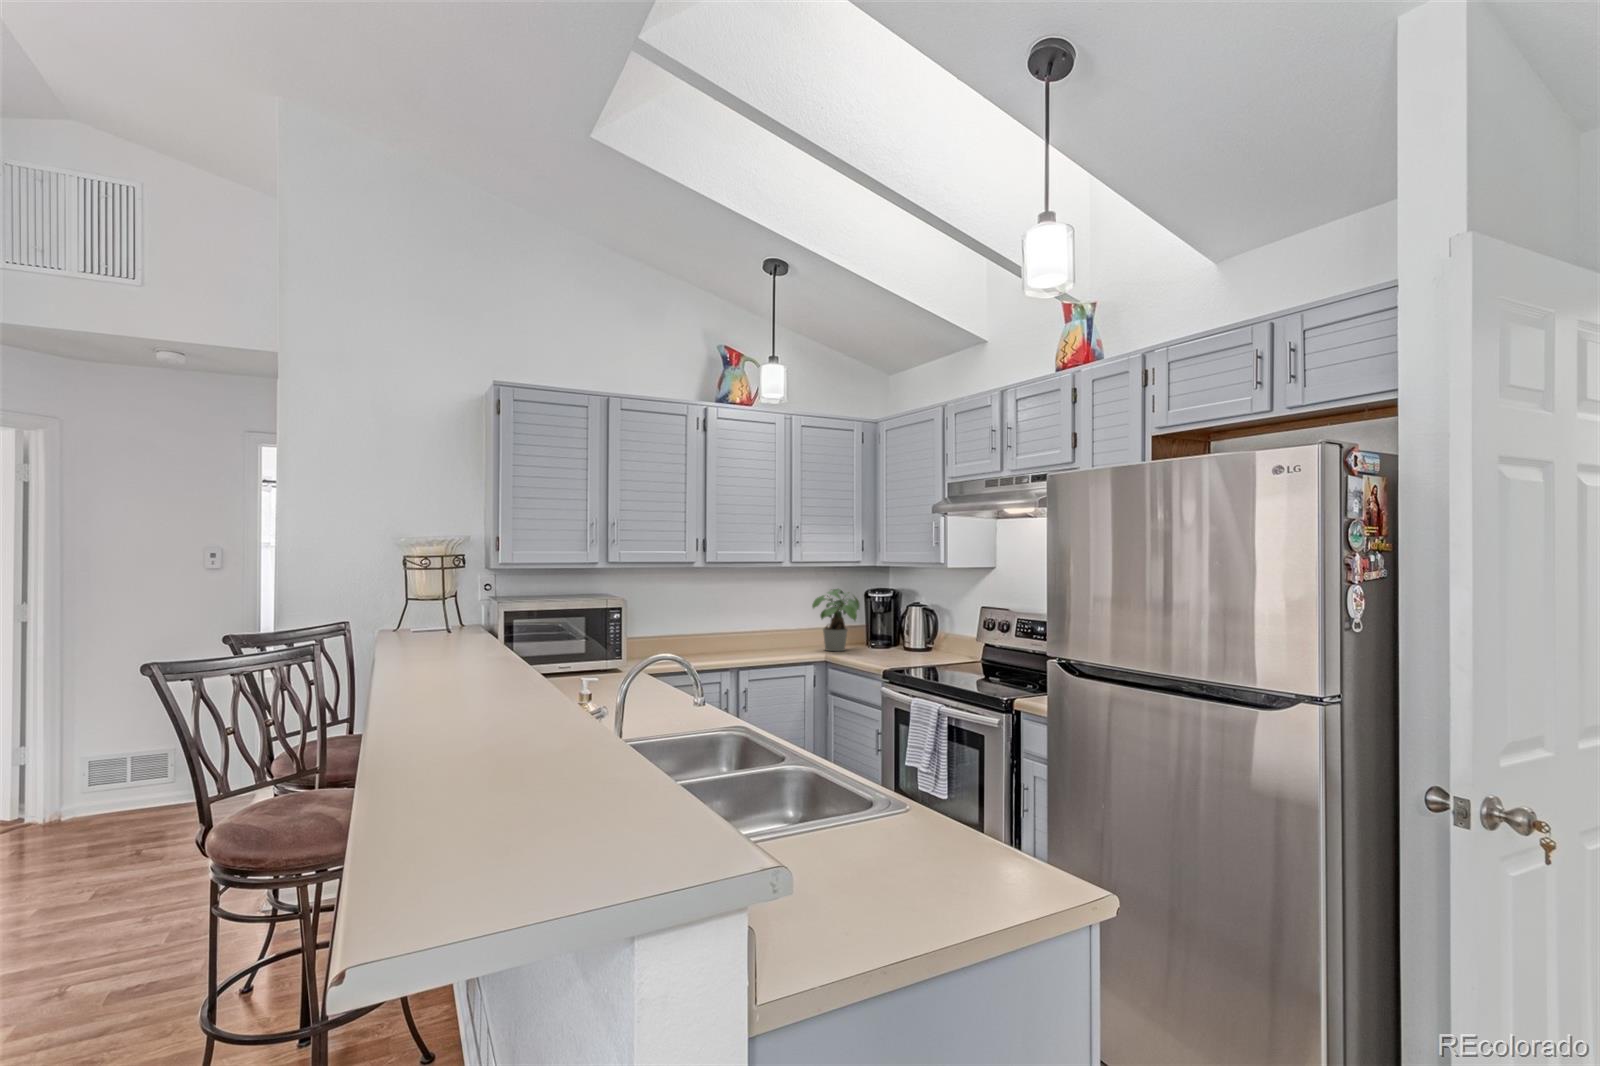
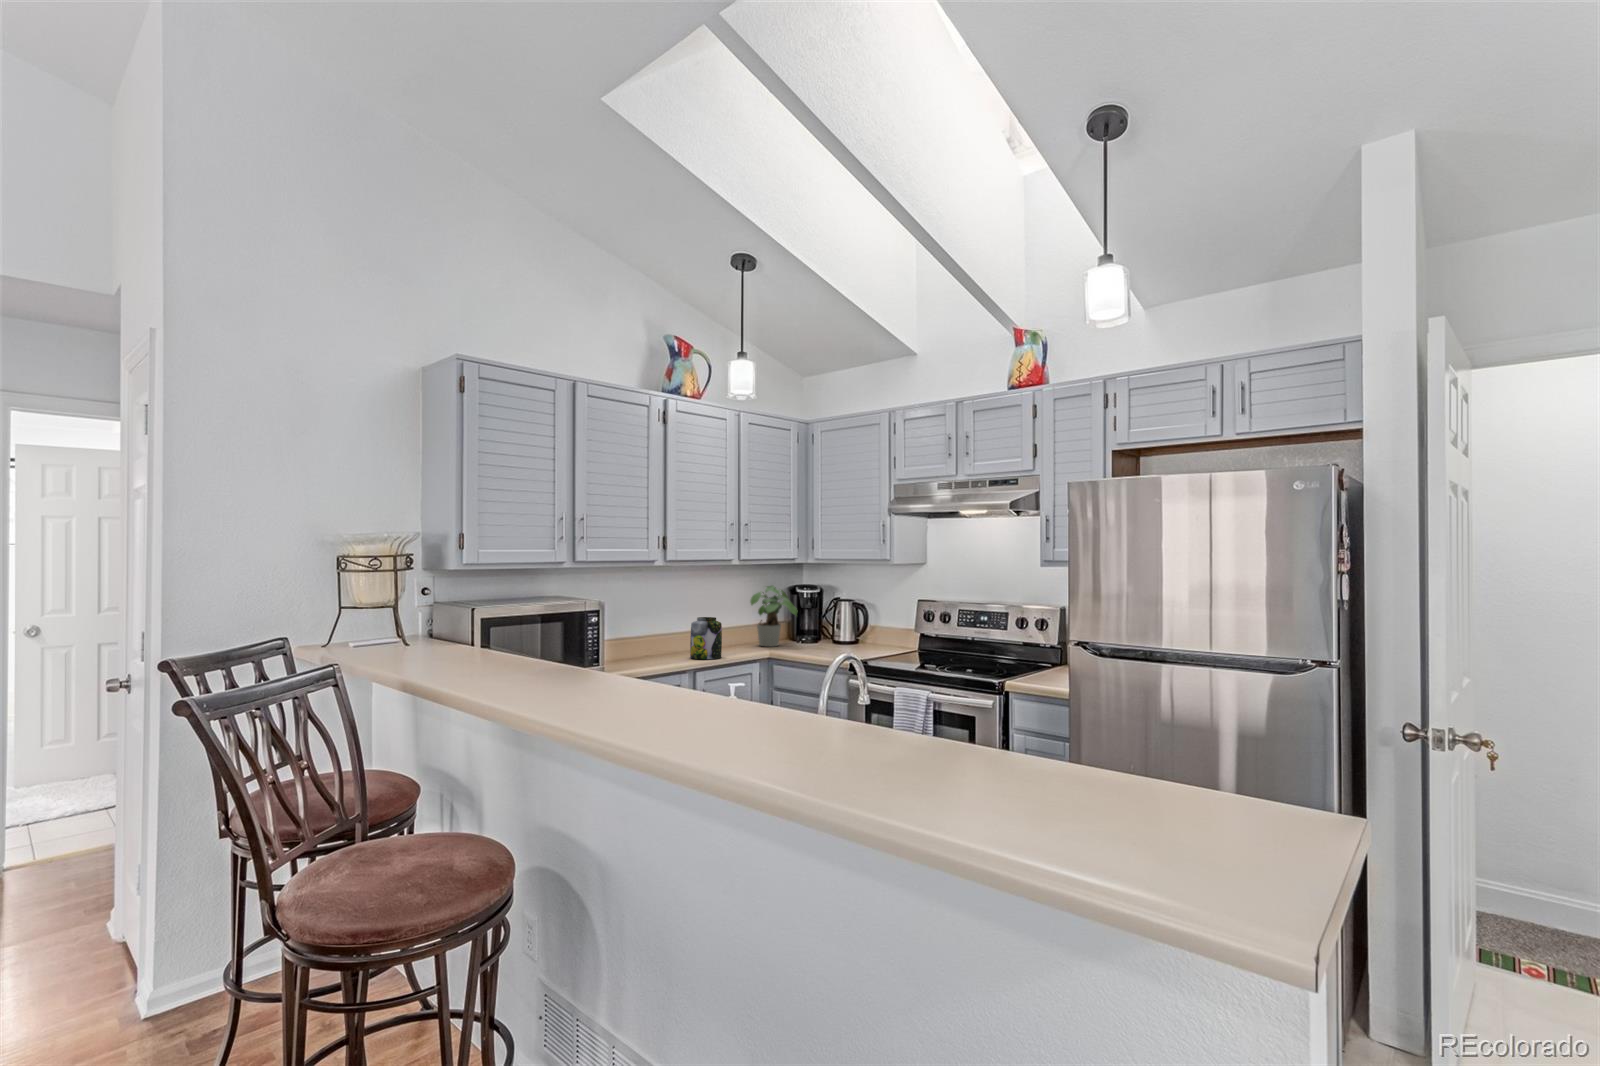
jar: none [735,619,767,661] -> present [690,617,722,659]

